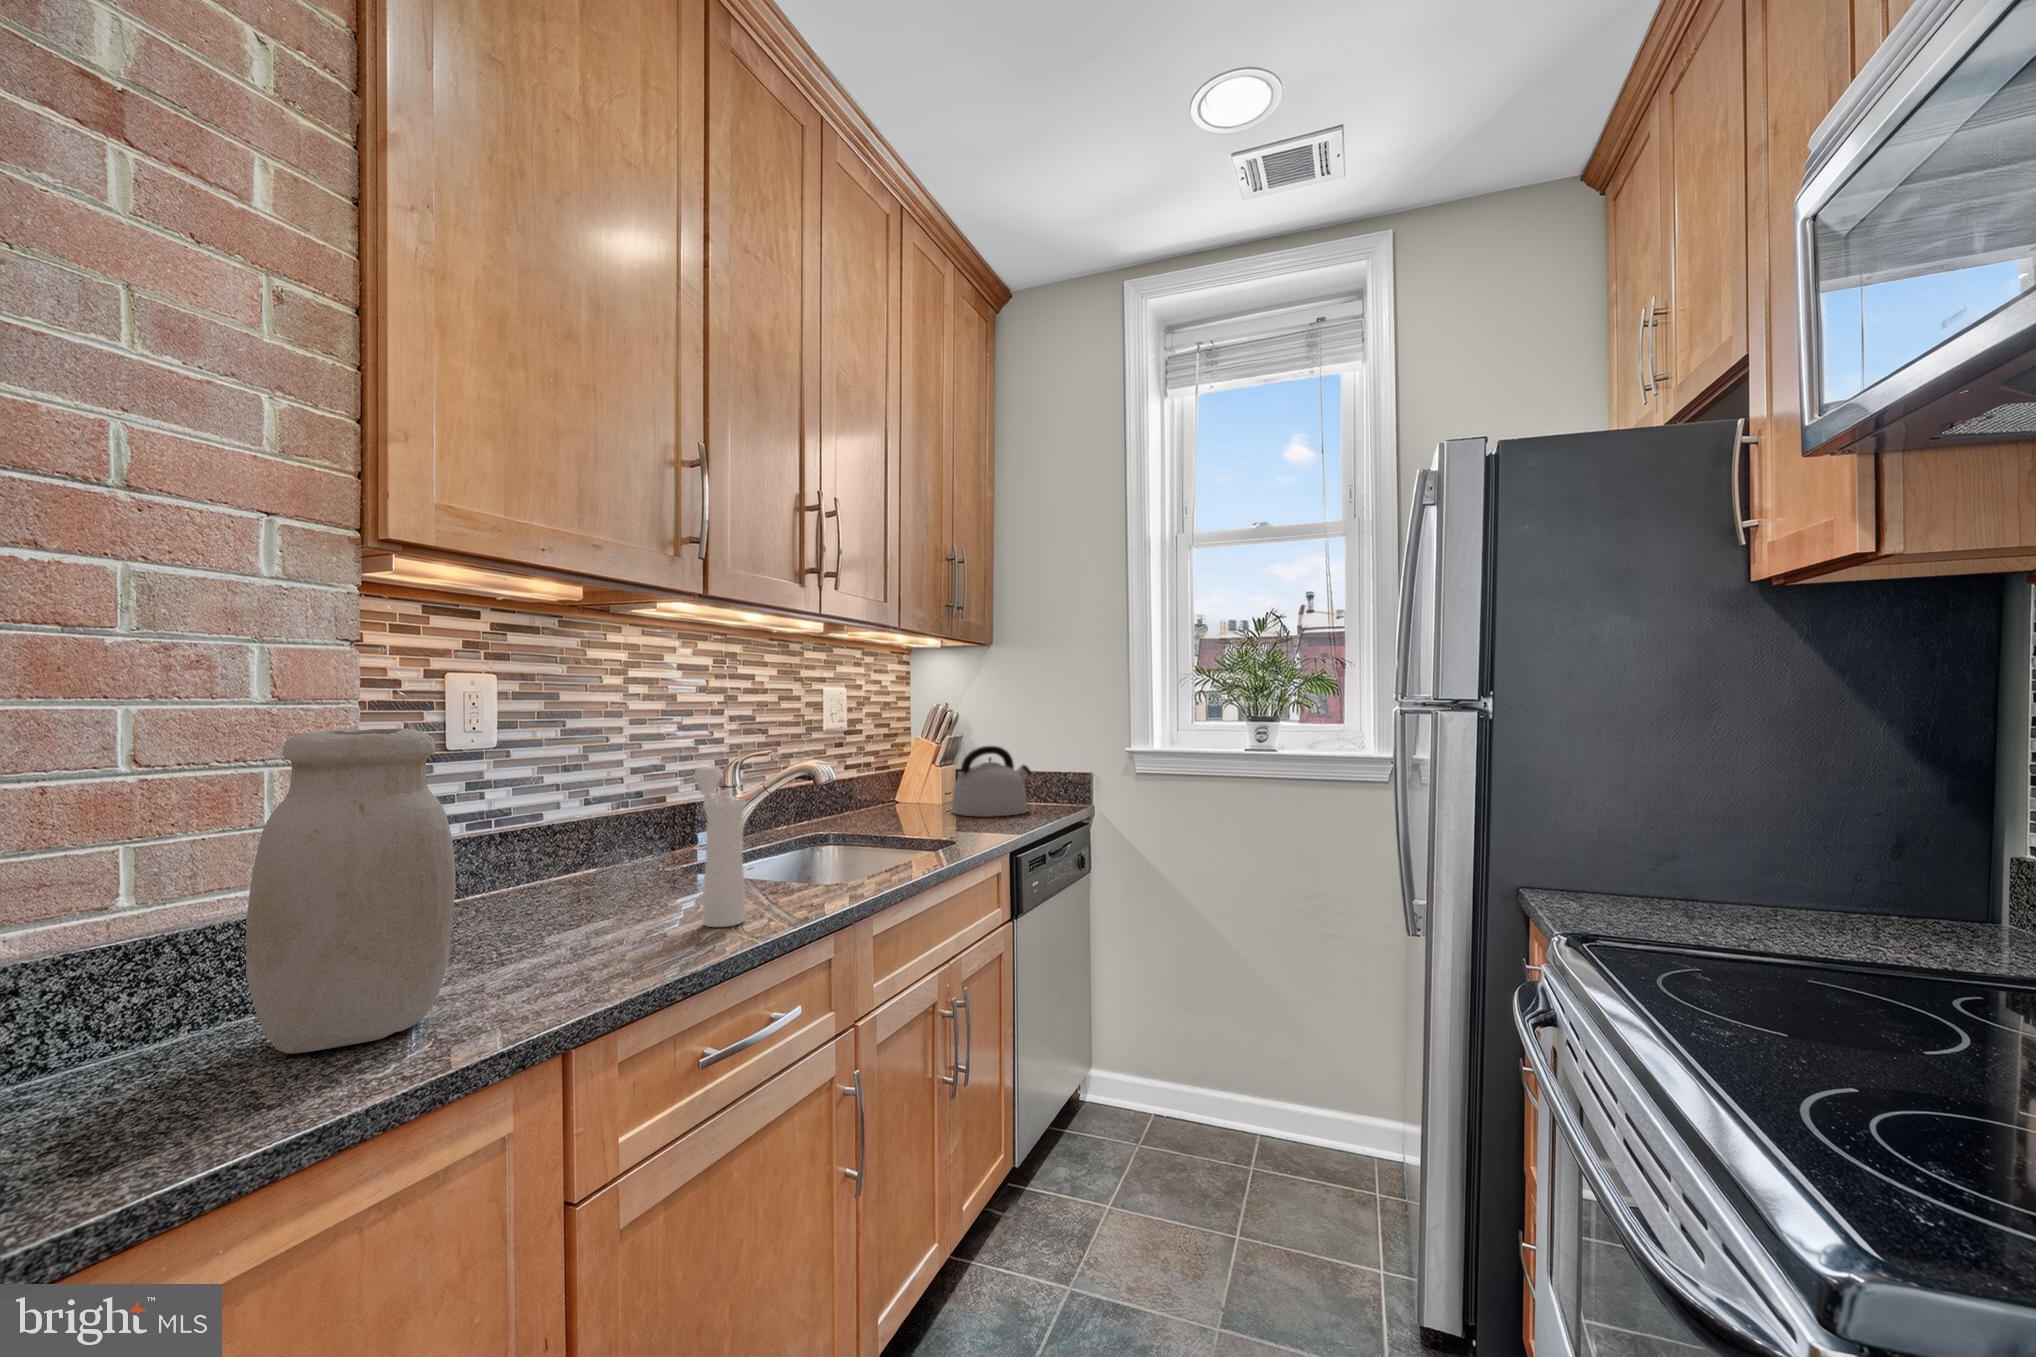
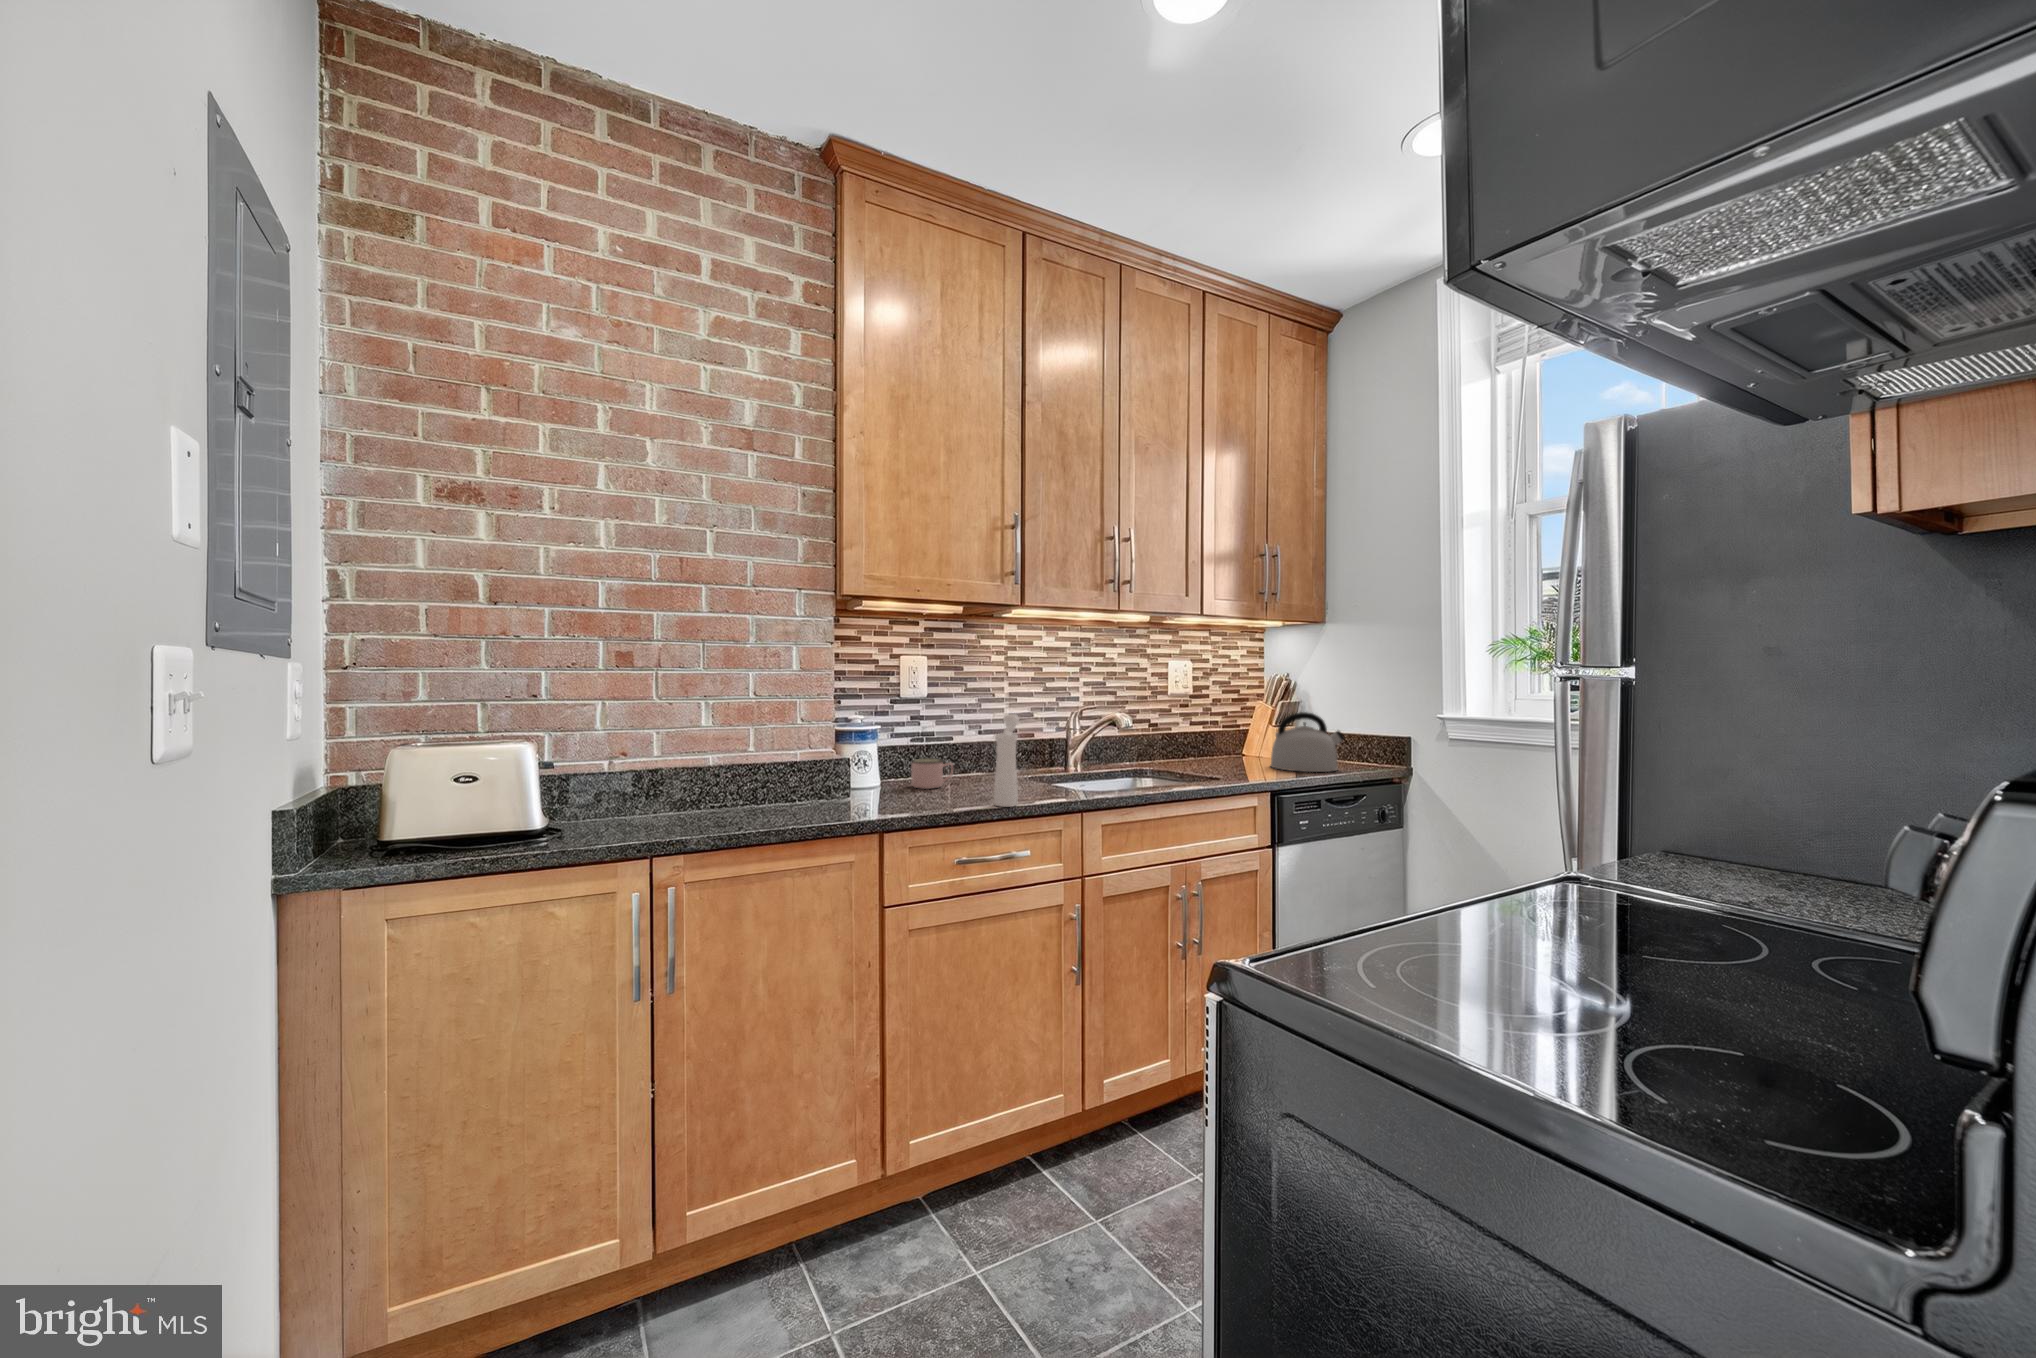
jar: present [246,728,456,1053] -> none [781,687,854,821]
mug: none [487,856,574,916] -> present [911,758,953,789]

